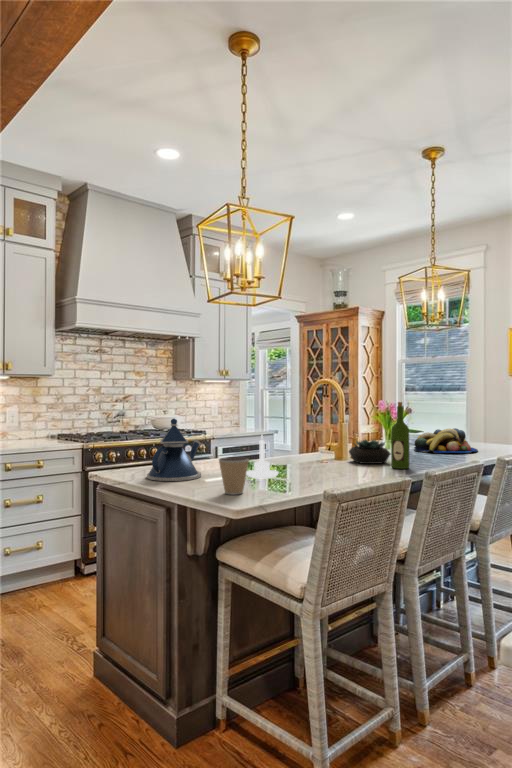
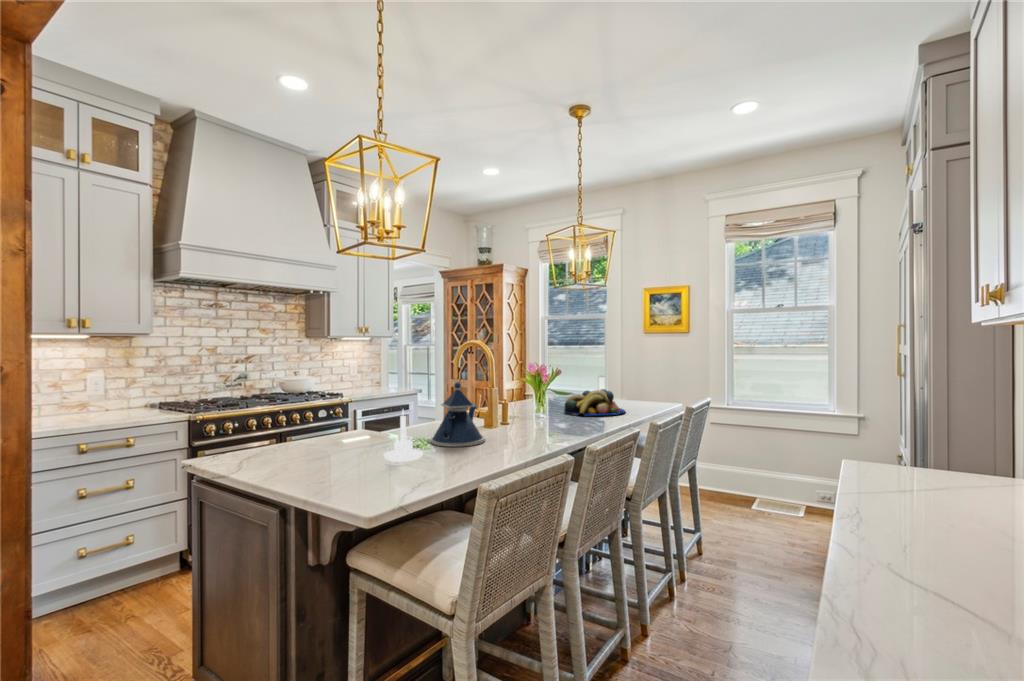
wine bottle: present [391,402,410,469] -> none [546,367,565,439]
teapot: present [147,418,201,481] -> present [431,382,485,447]
succulent plant: present [349,440,390,464] -> none [499,406,544,434]
coffee cup: present [219,457,249,495] -> none [347,443,387,491]

